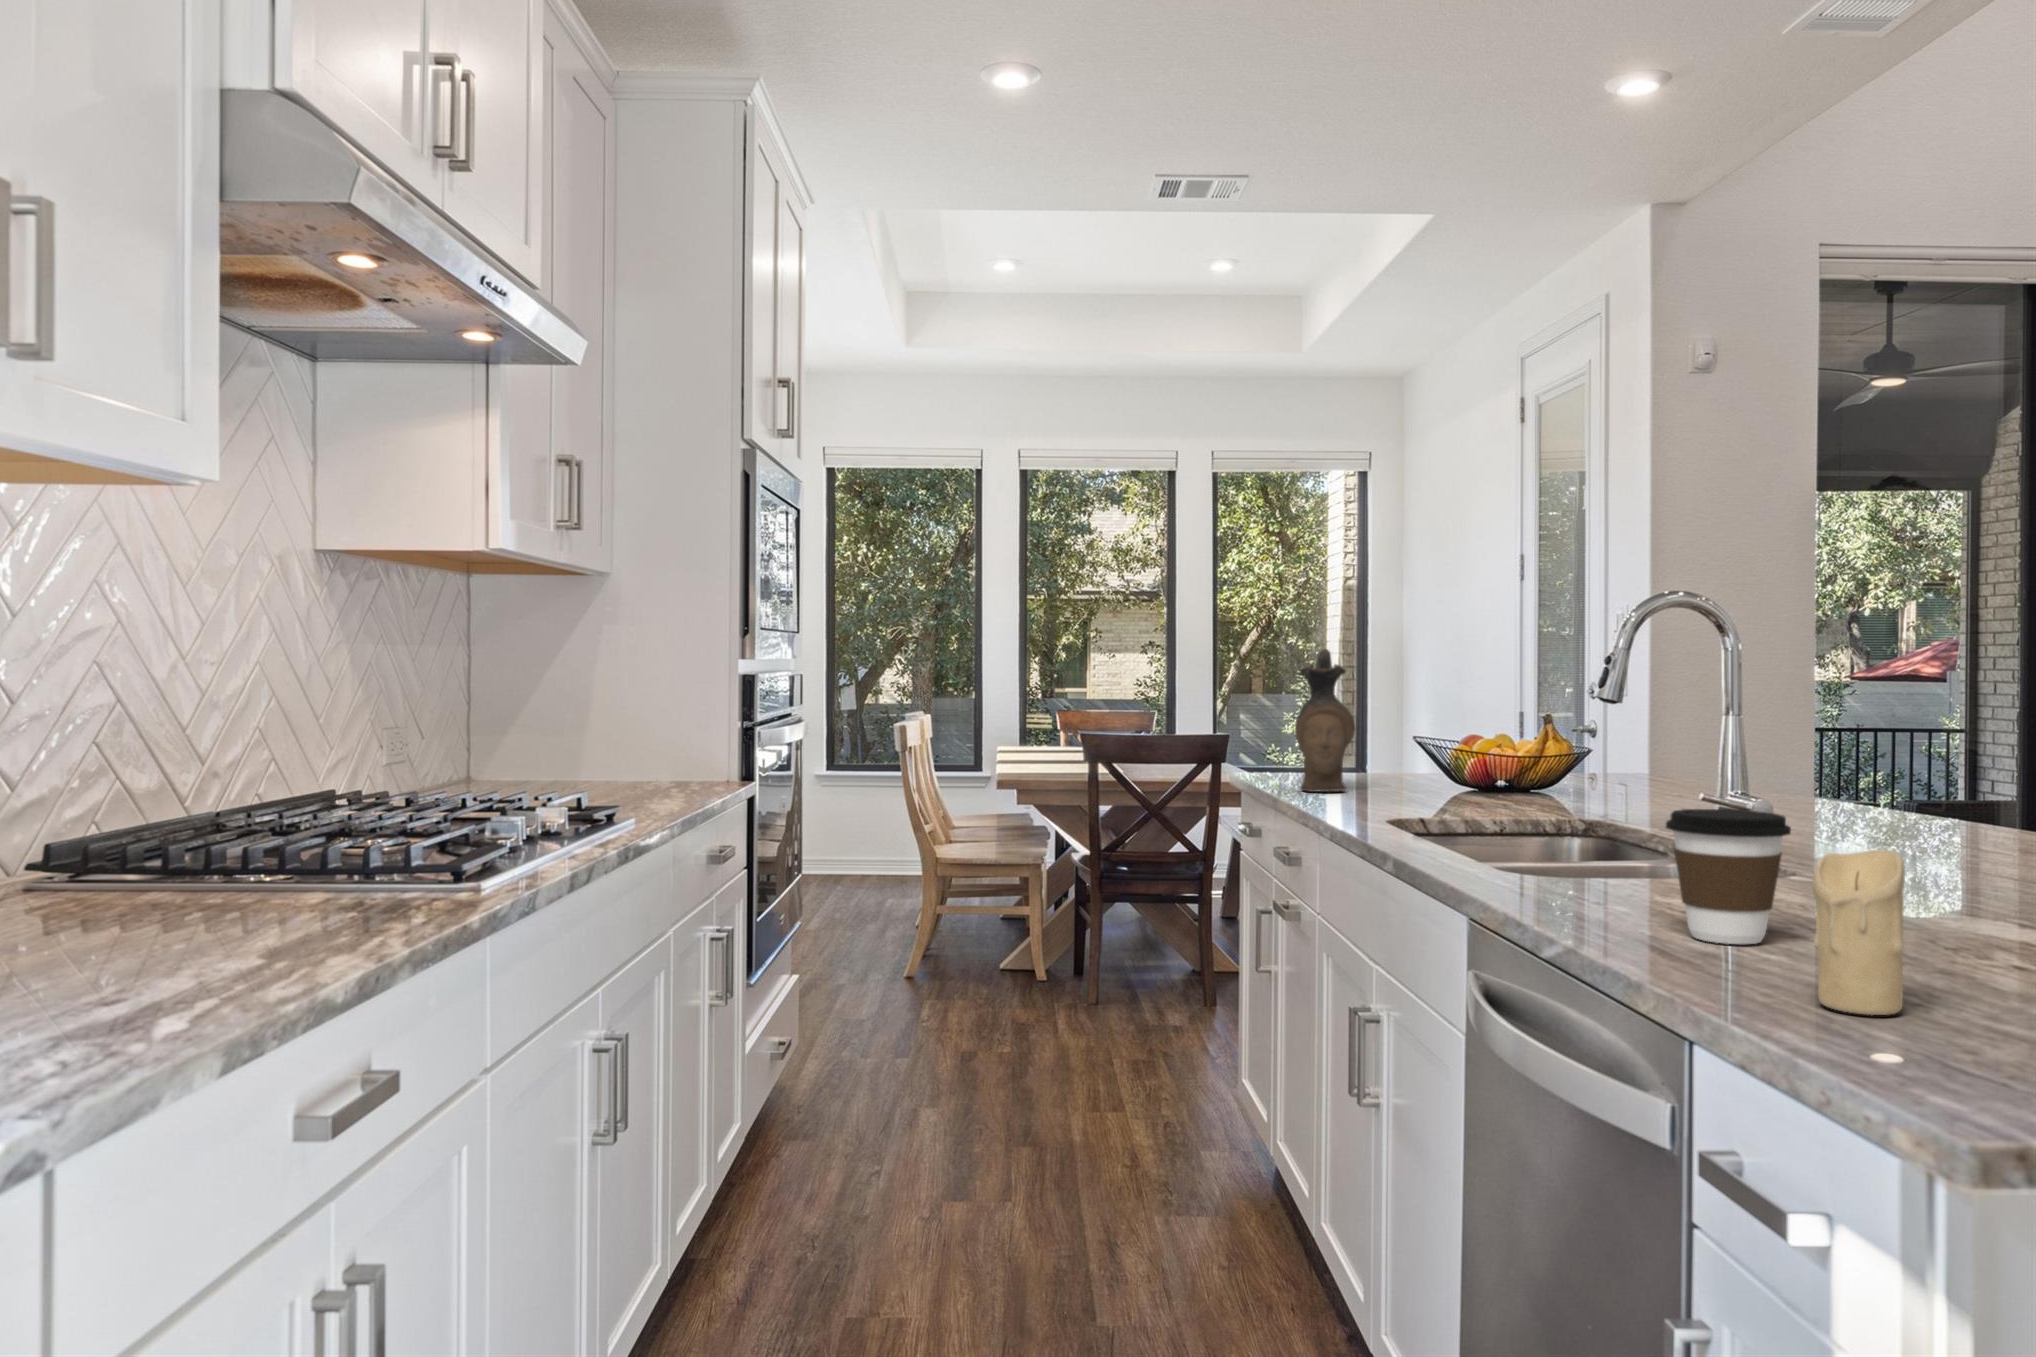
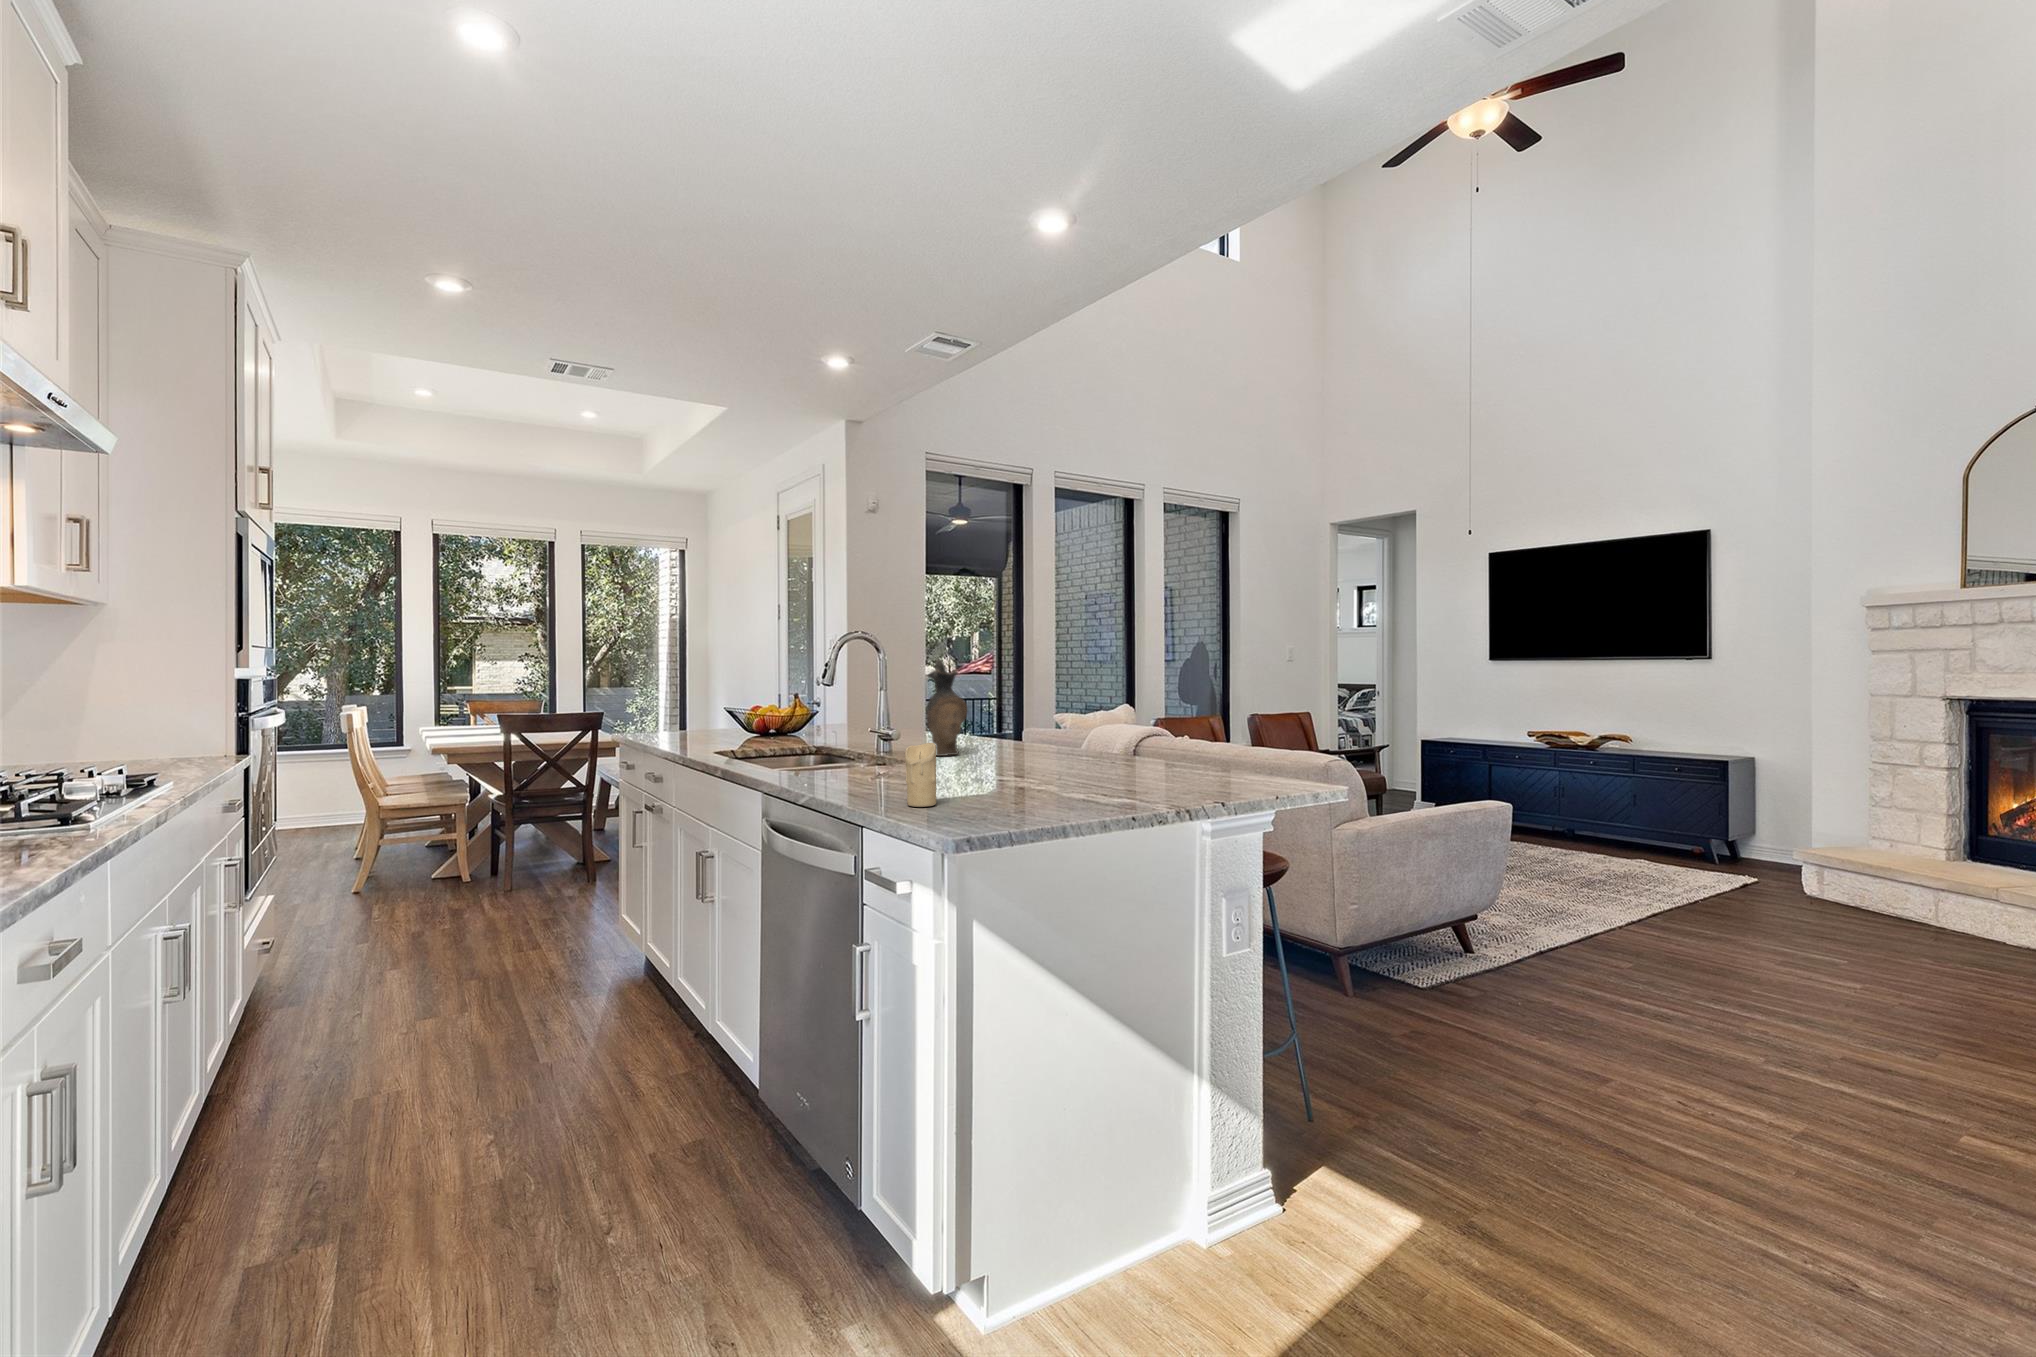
ceramic pitcher: present [1295,649,1355,792] -> present [926,659,968,756]
coffee cup: present [1666,809,1791,944] -> none [852,733,901,790]

